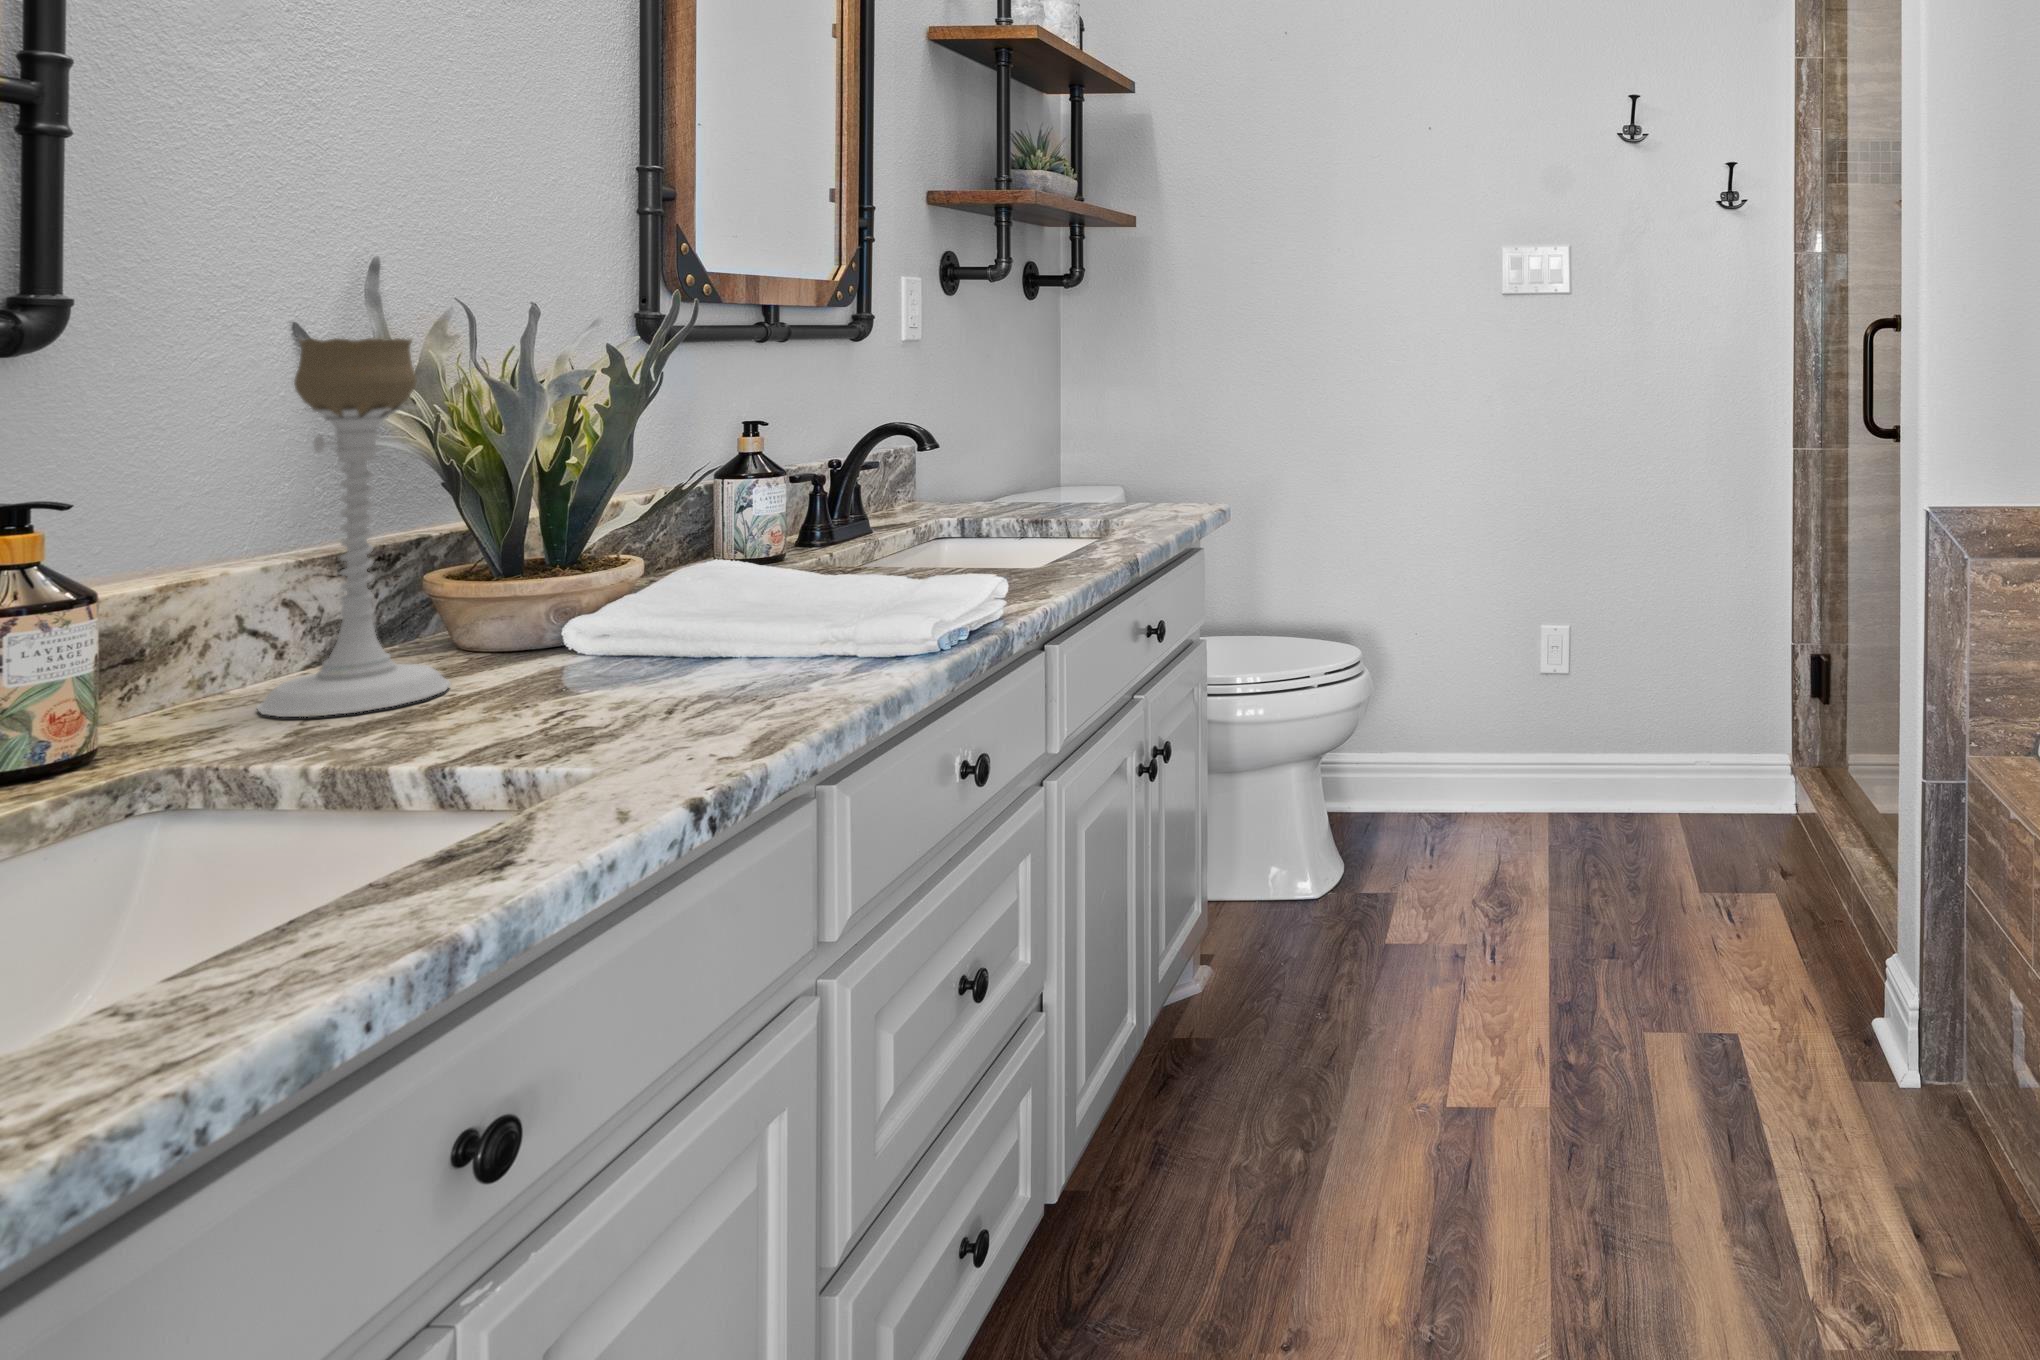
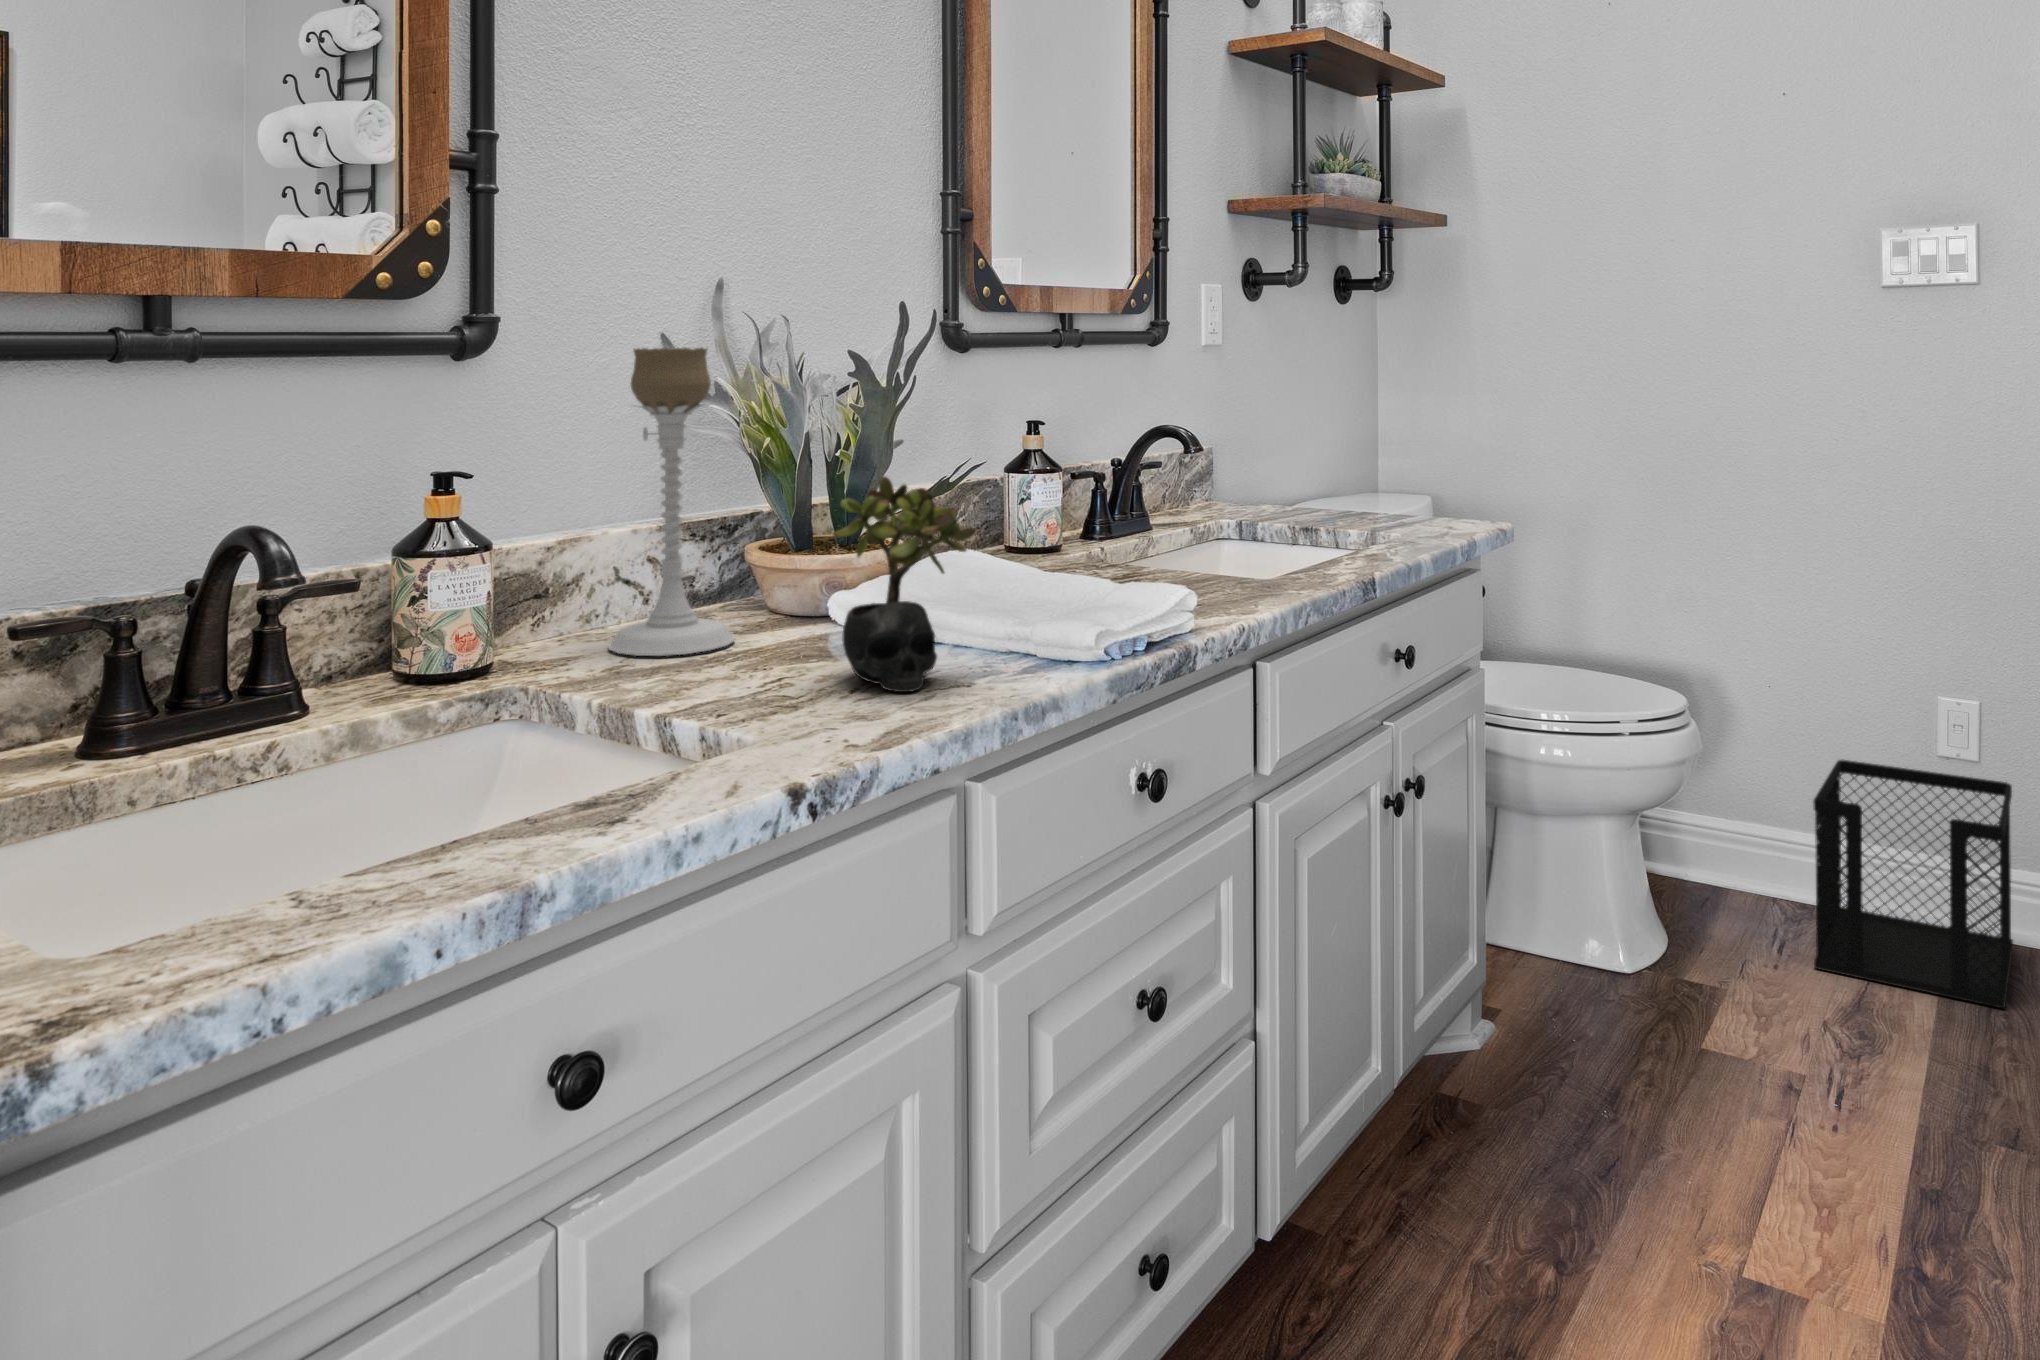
succulent plant: none [642,480,815,710] -> present [833,476,976,692]
wastebasket: none [1454,681,1589,855] -> present [1814,760,2013,1008]

